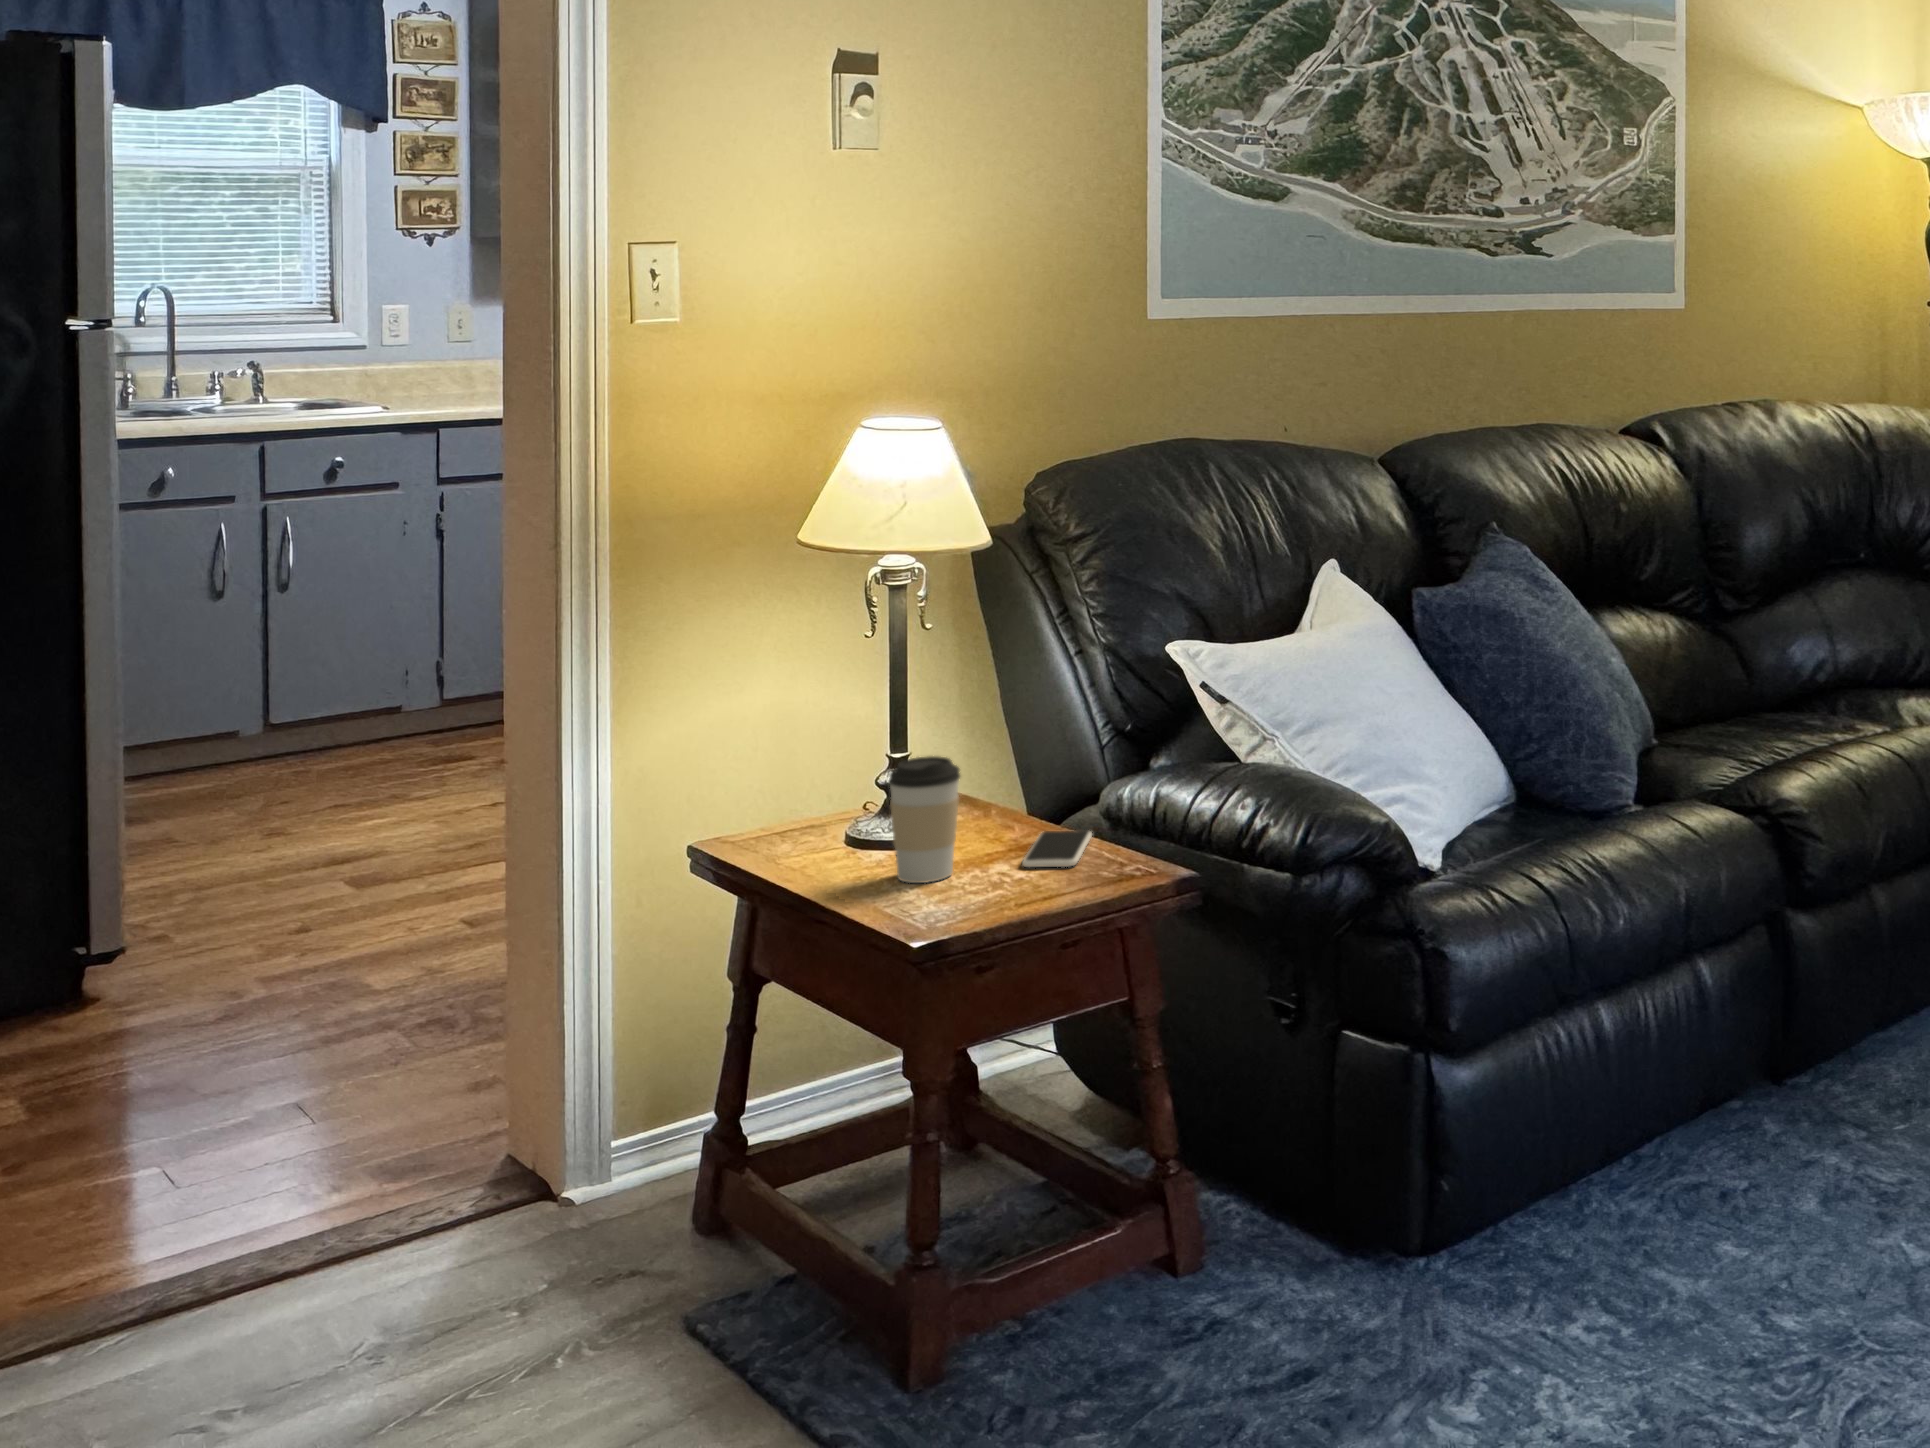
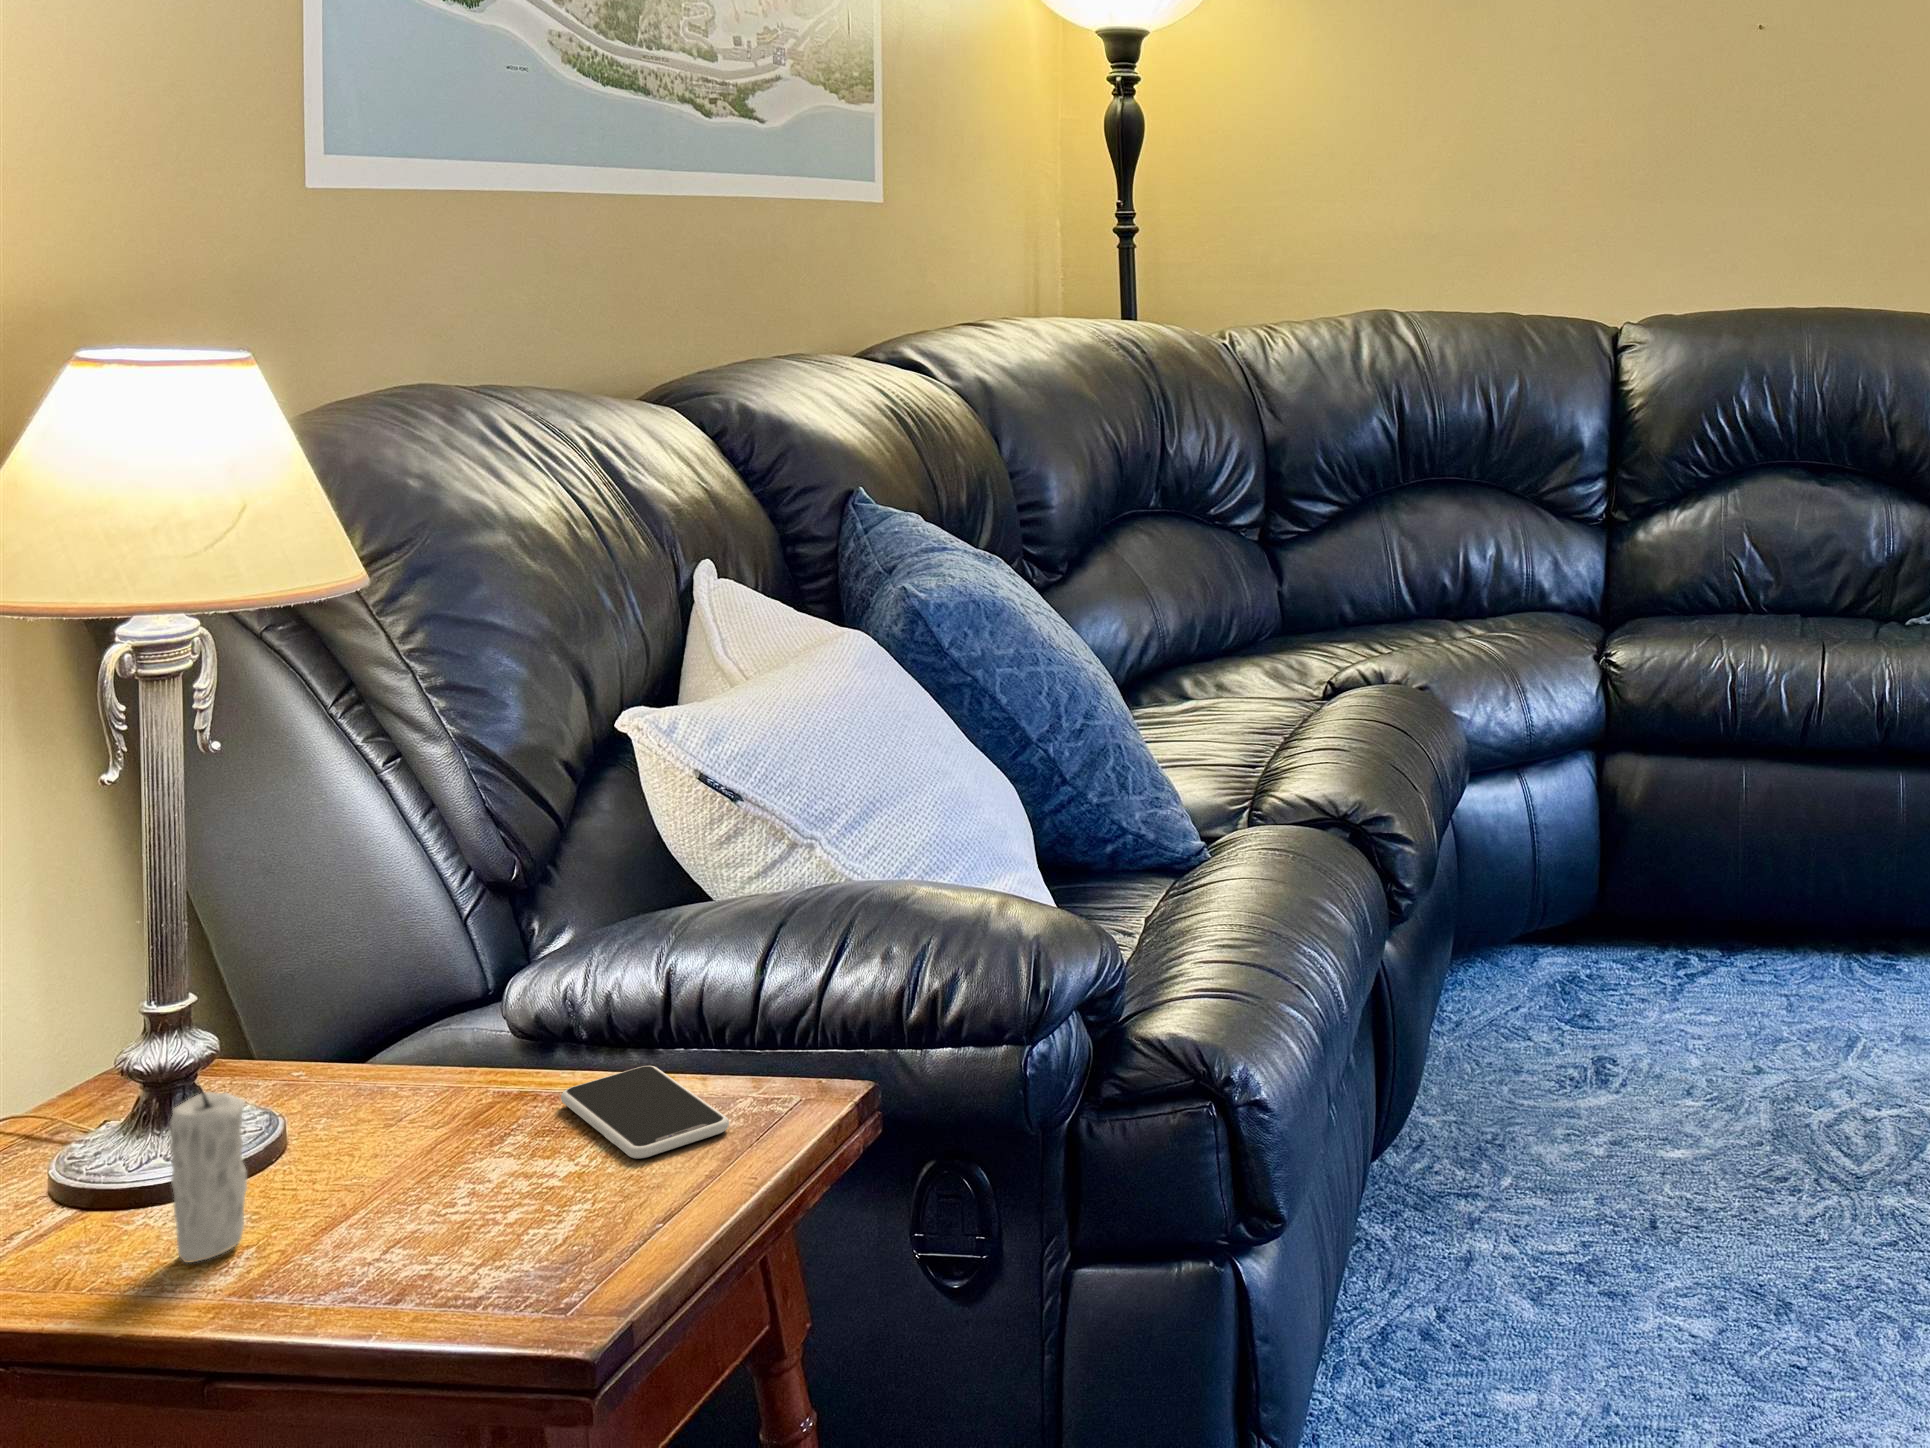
coffee cup: present [889,756,960,883] -> none [385,997,539,1260]
candle: none [835,767,868,858] -> present [170,1087,247,1263]

